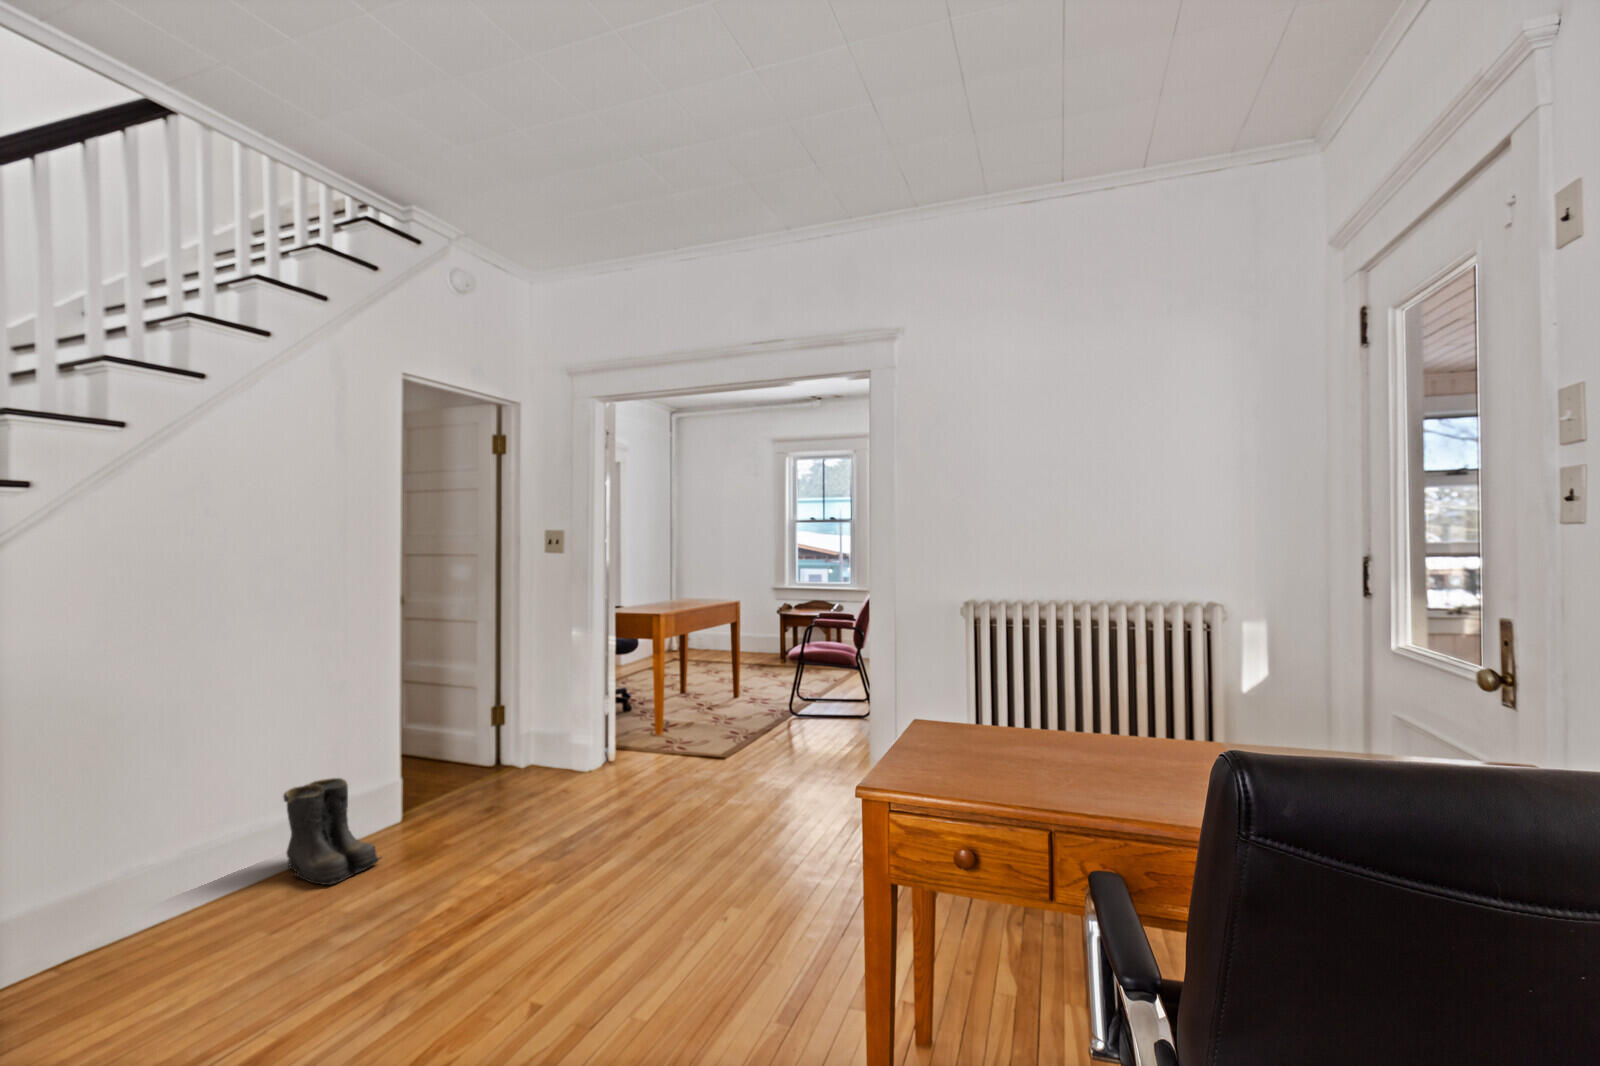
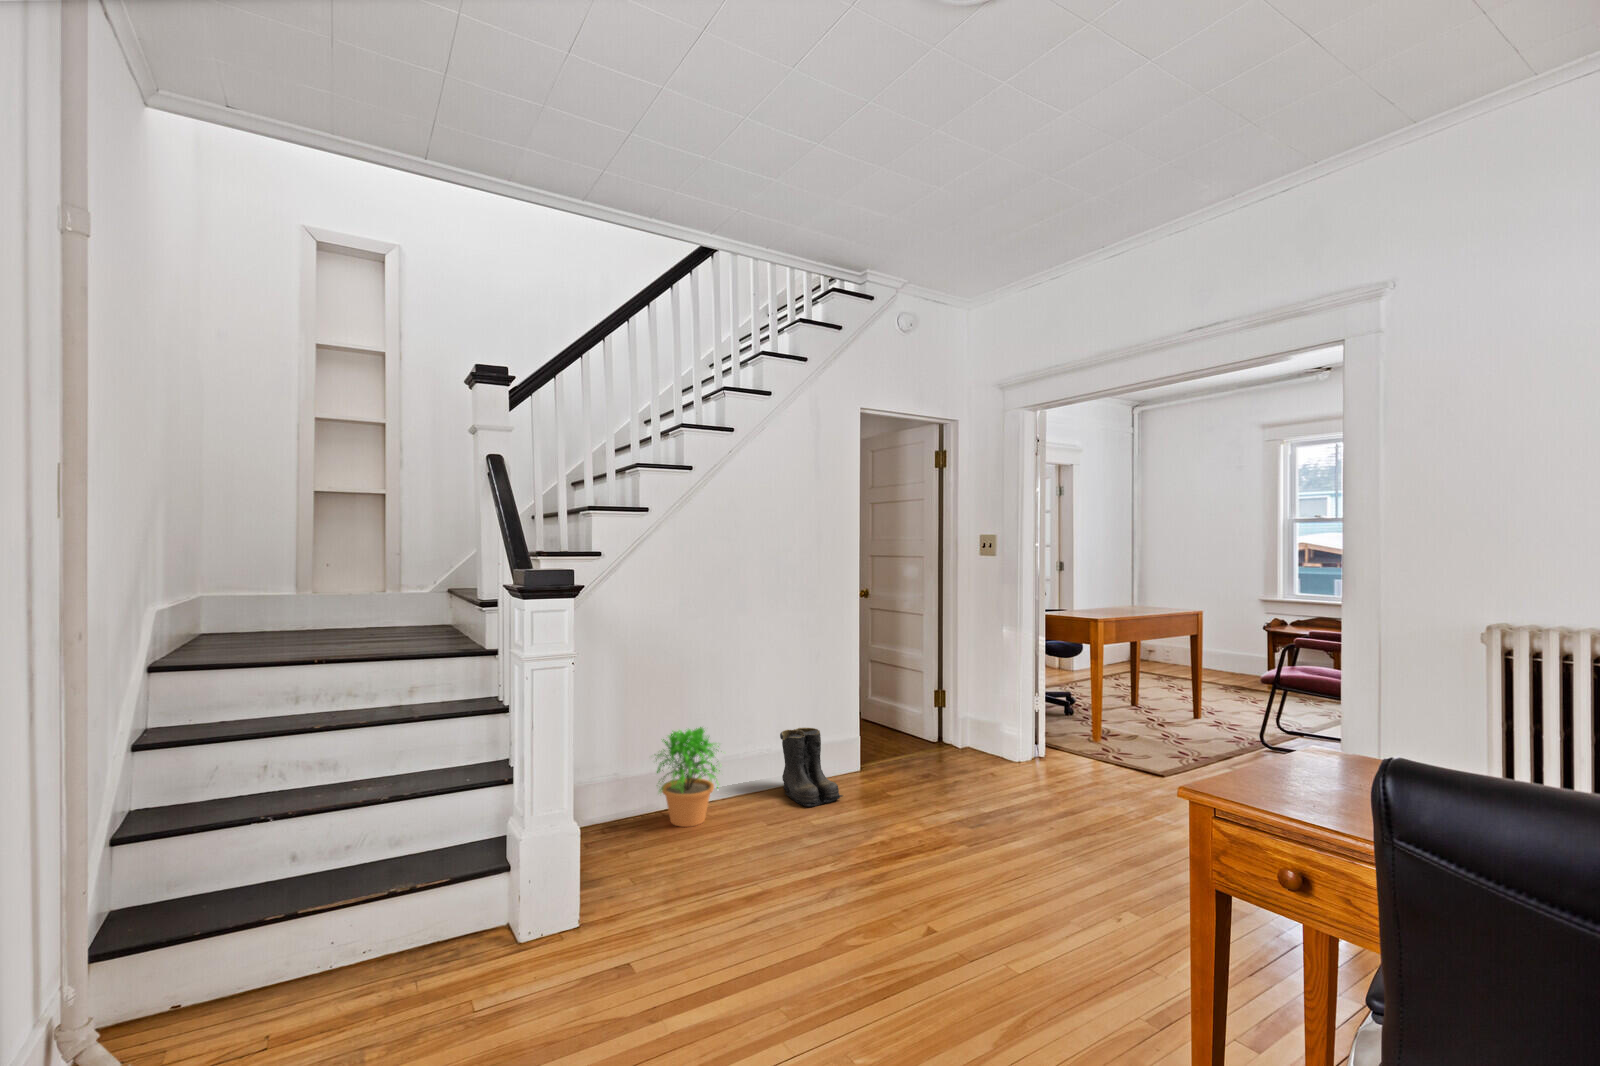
potted plant: none [27,809,198,975] -> present [656,727,720,827]

